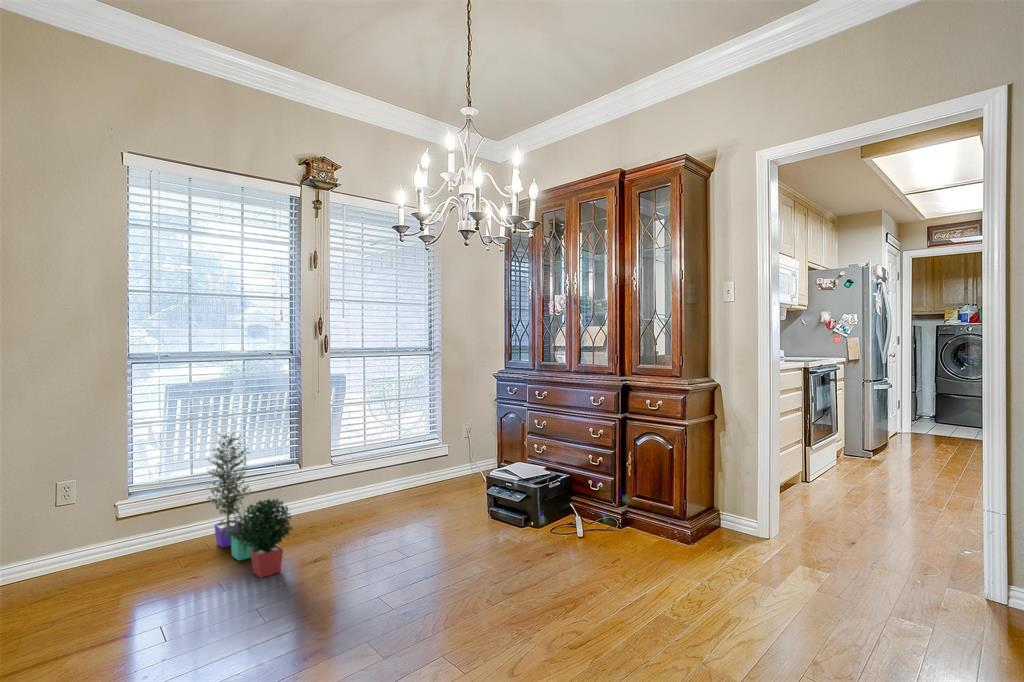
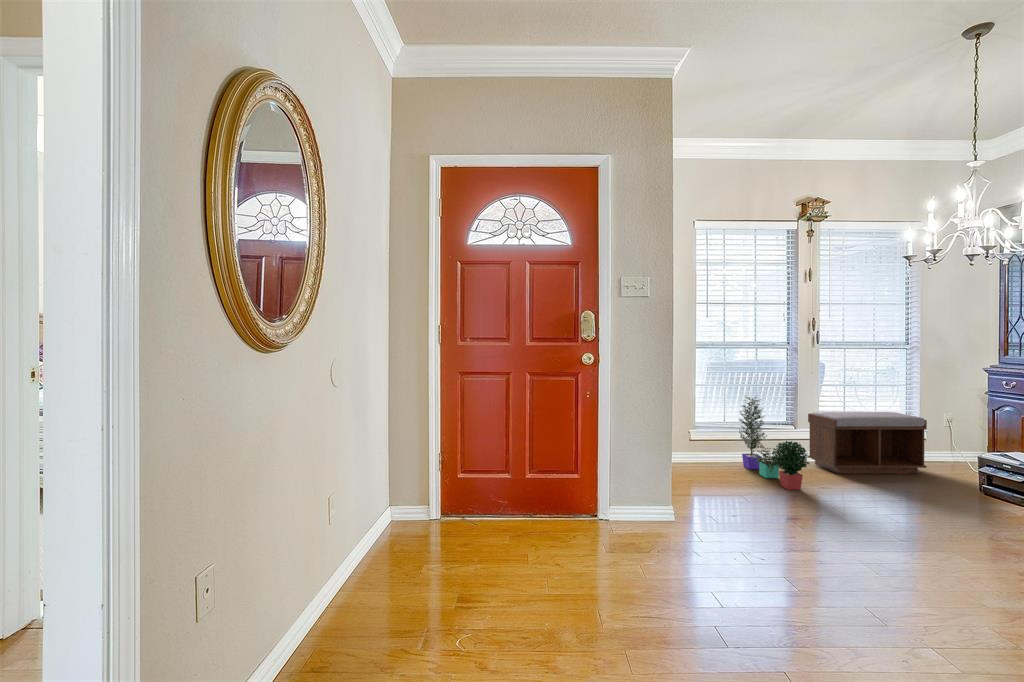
bench: none [317,431,445,524] -> present [808,412,927,474]

